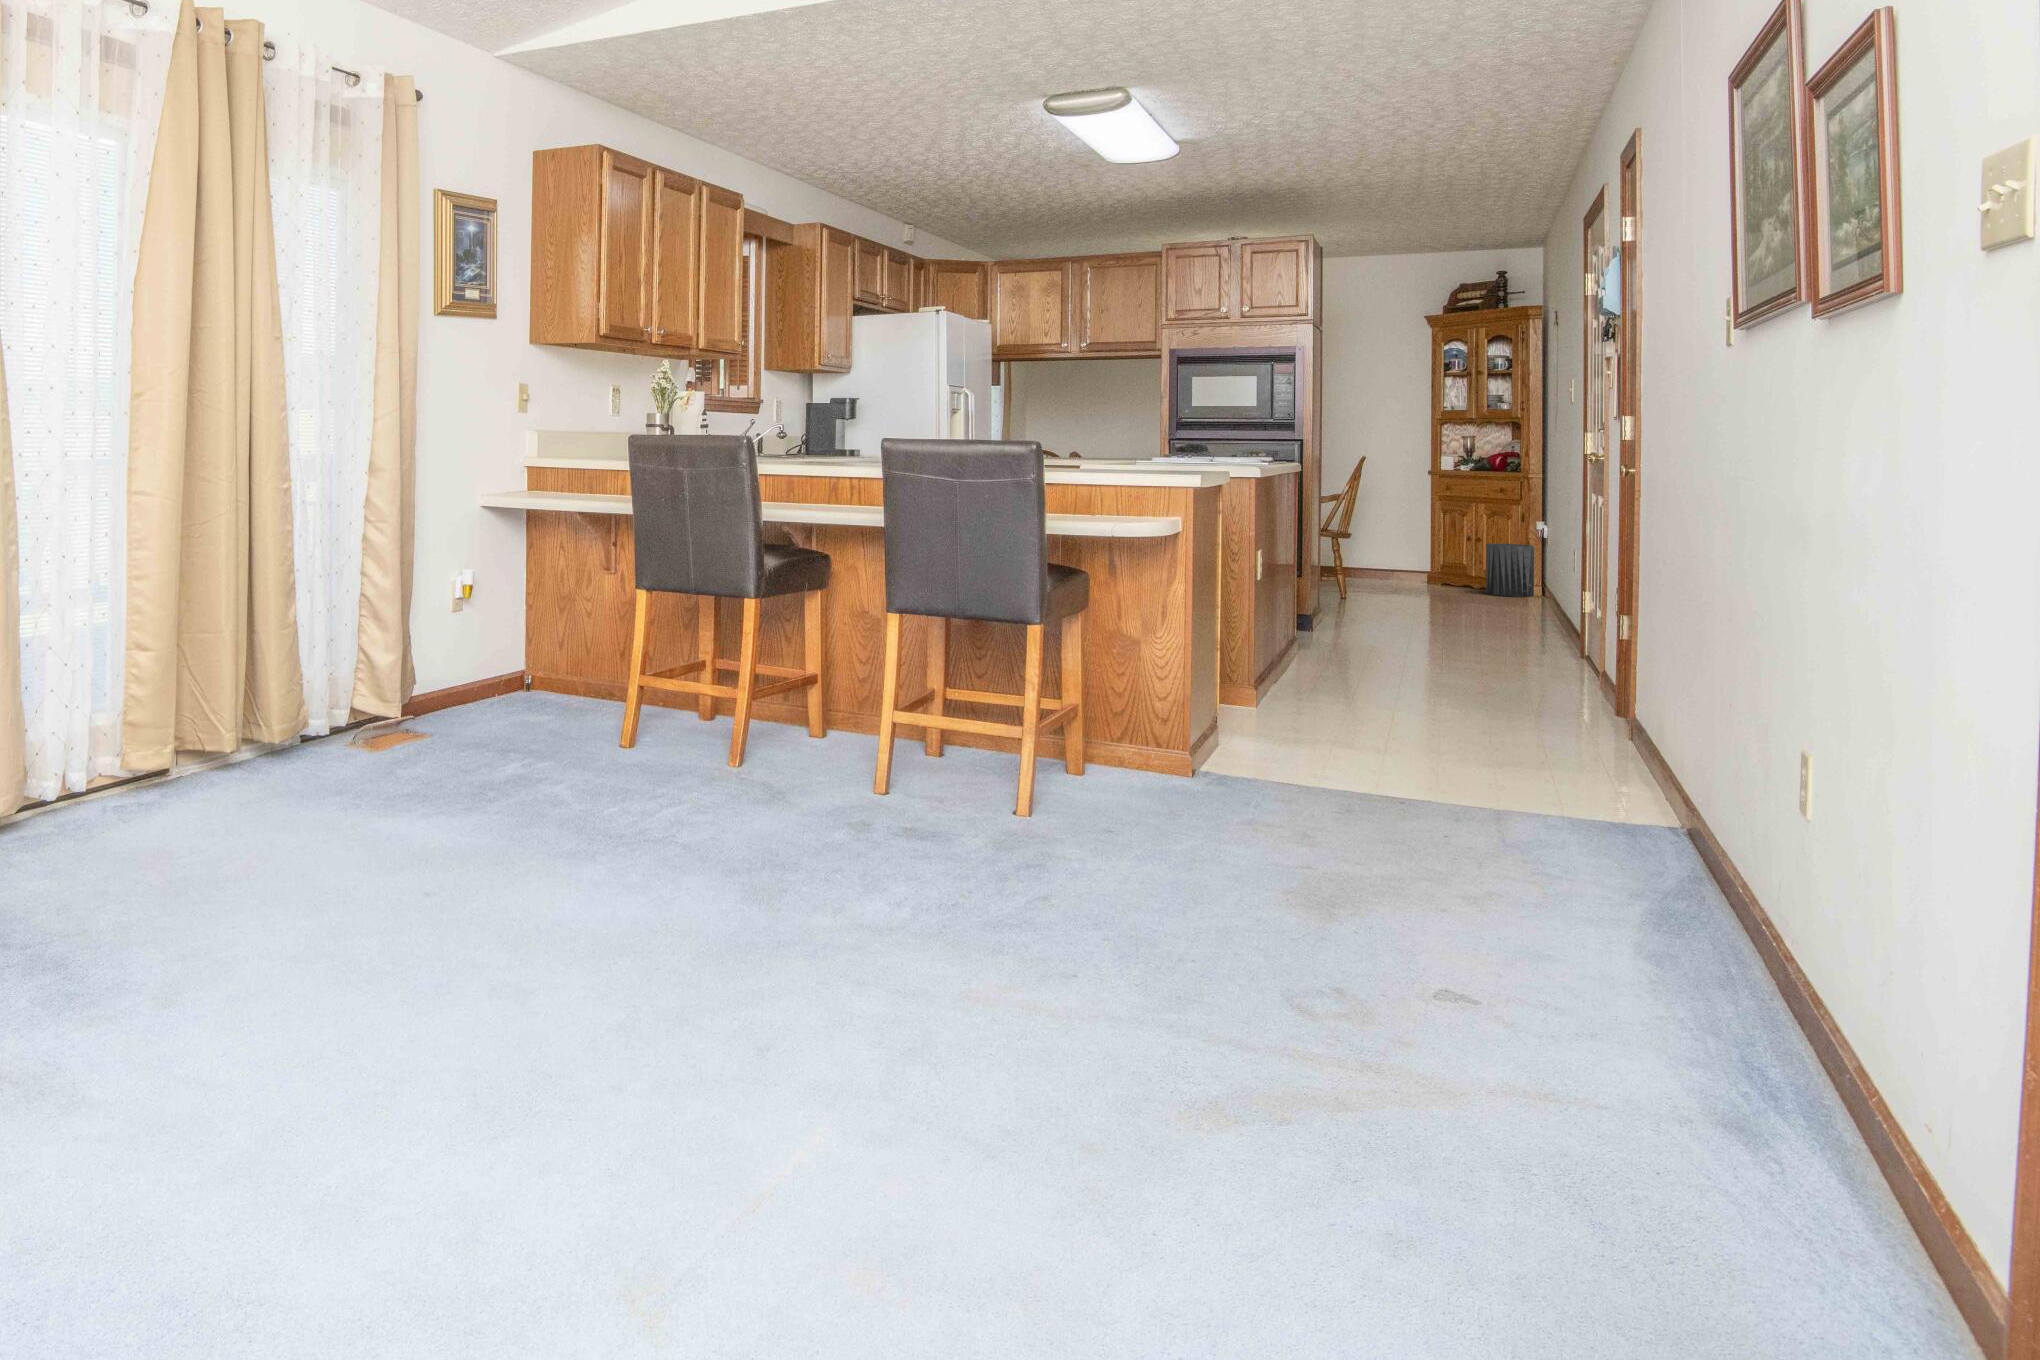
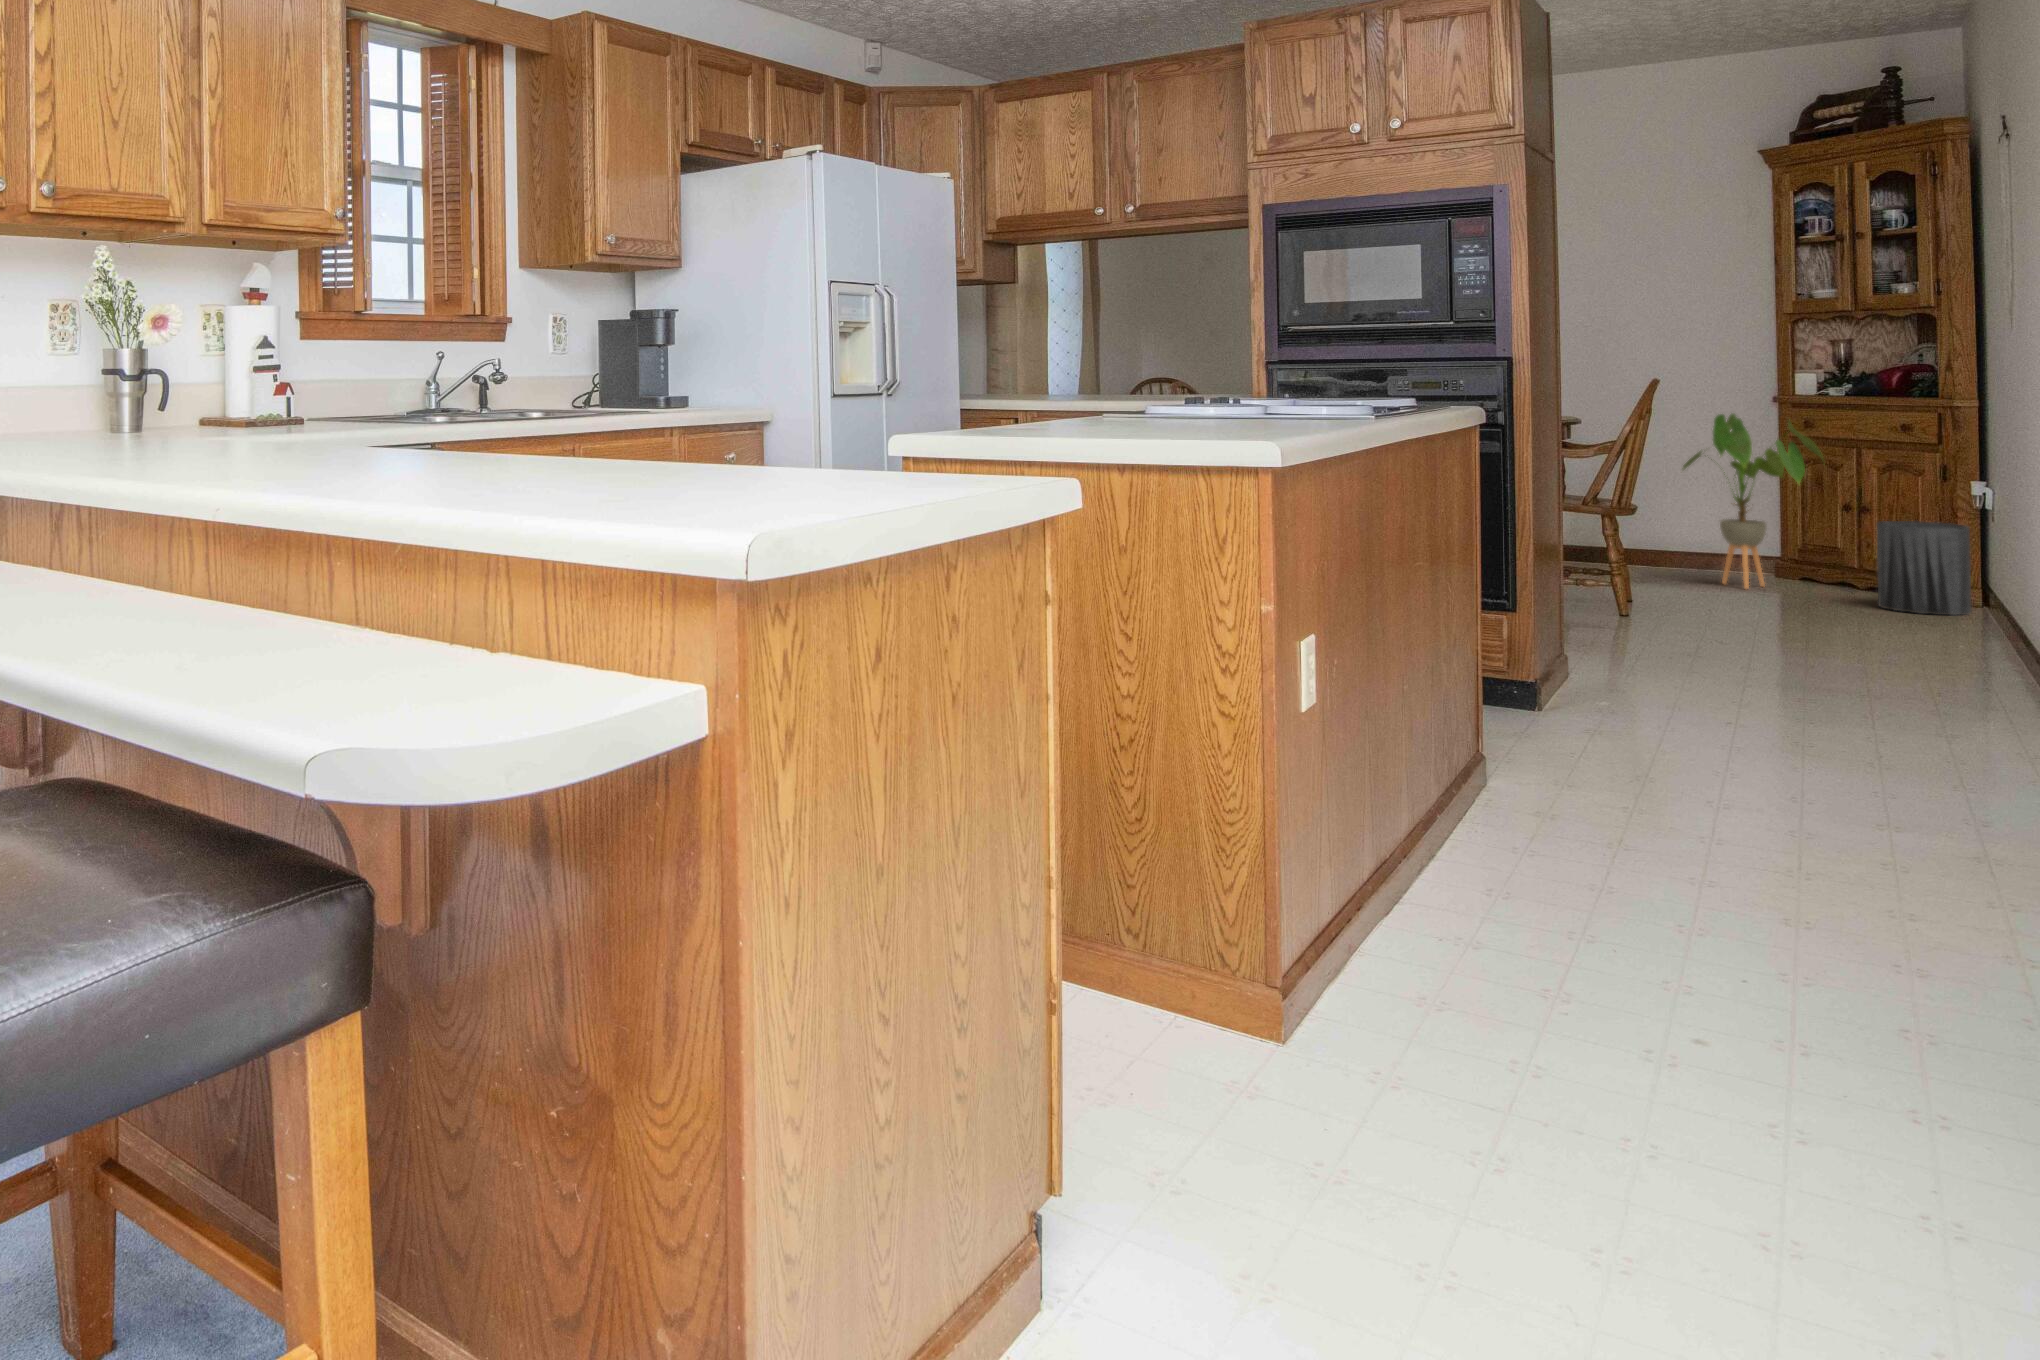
house plant: none [1380,479,1460,586] -> present [1682,414,1823,589]

